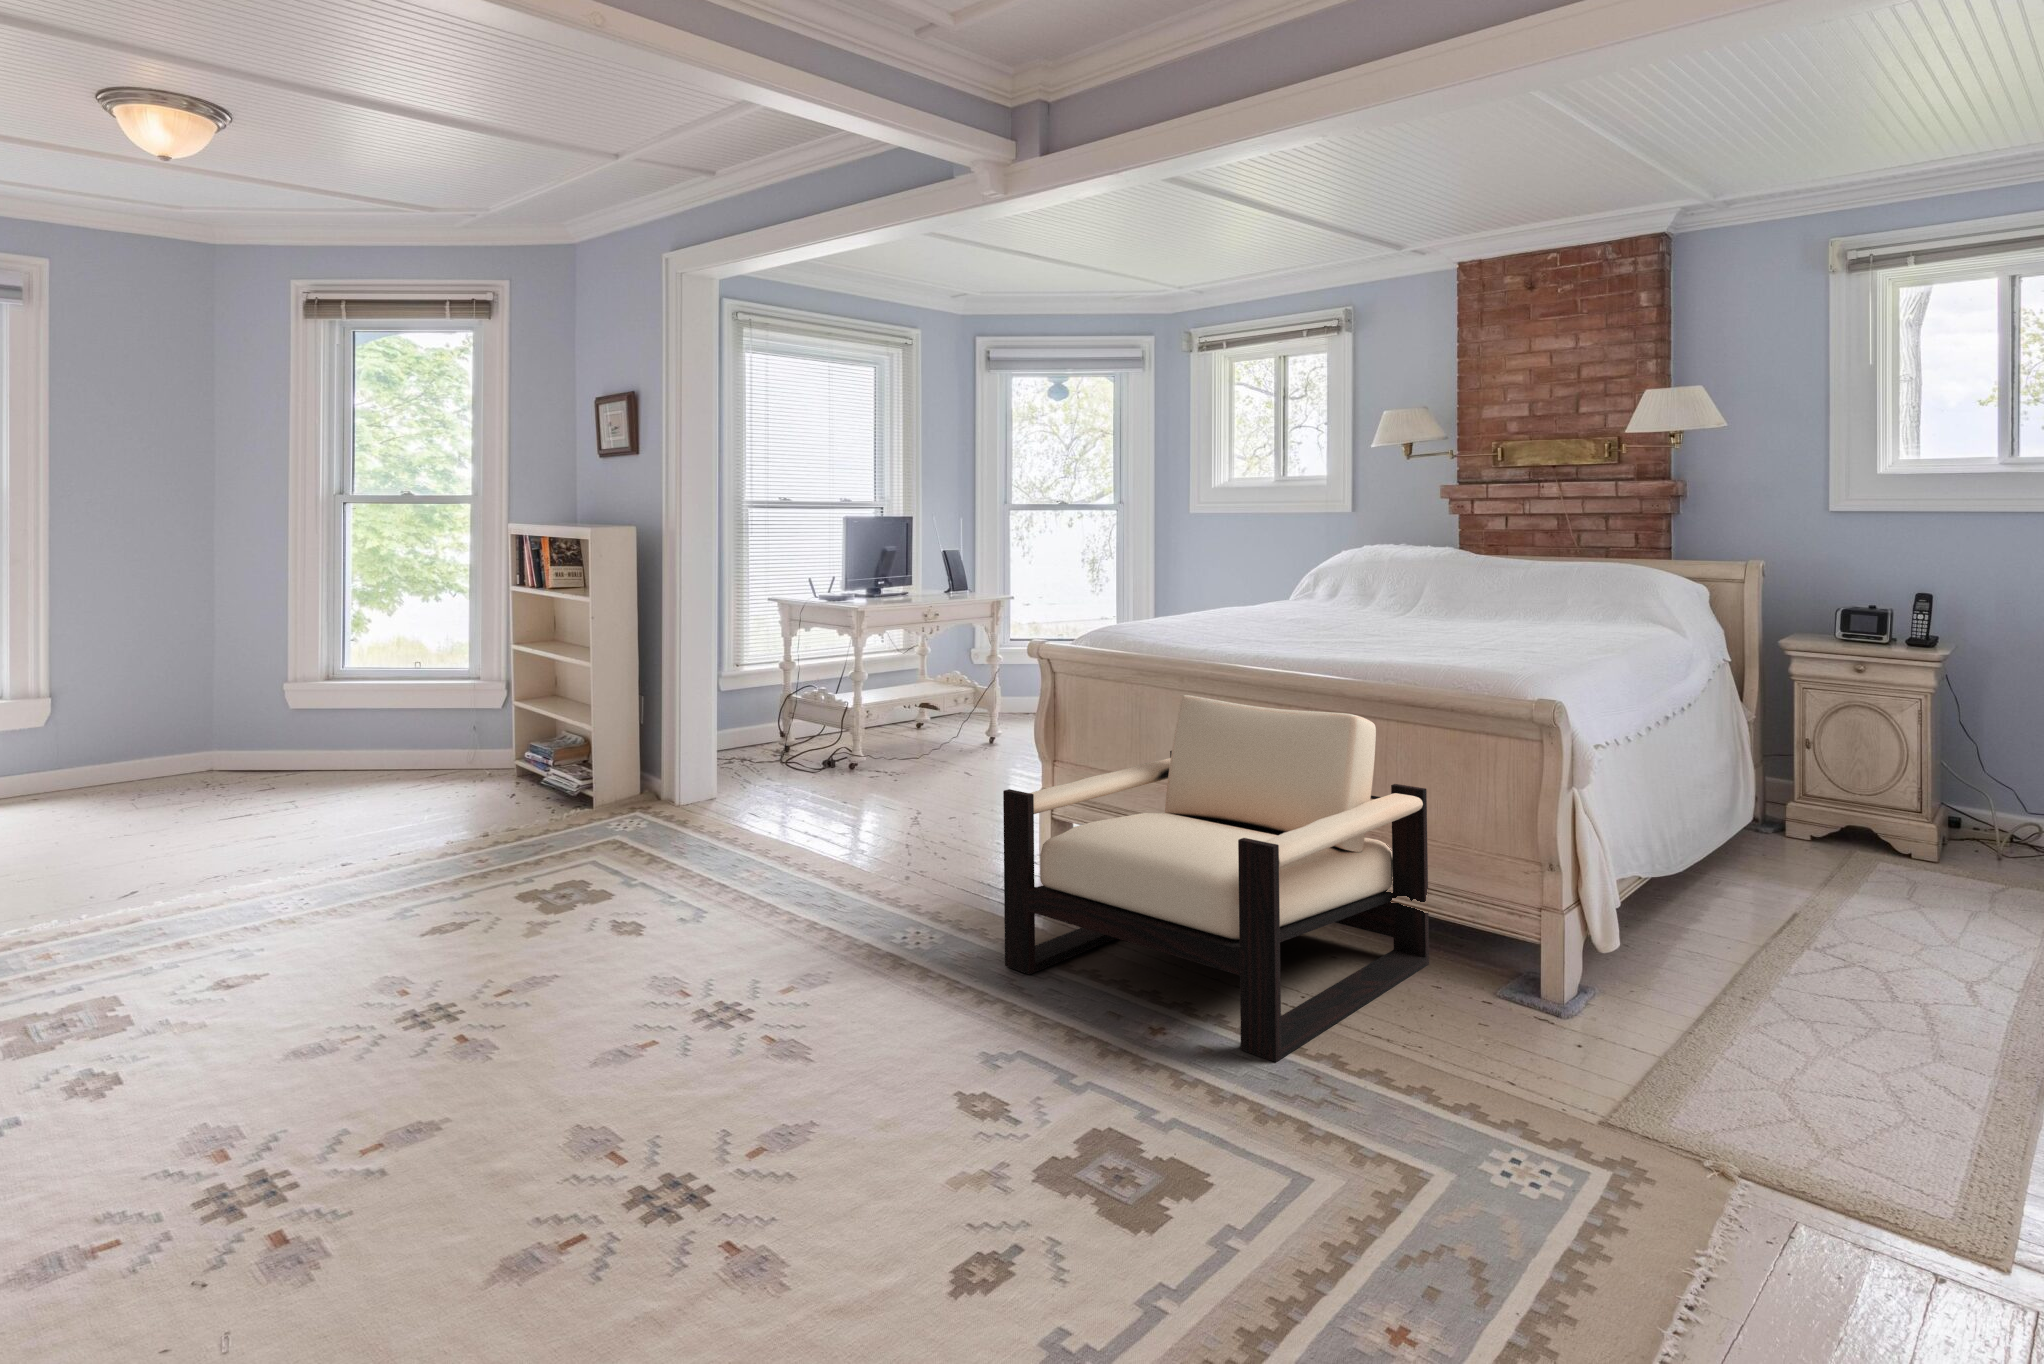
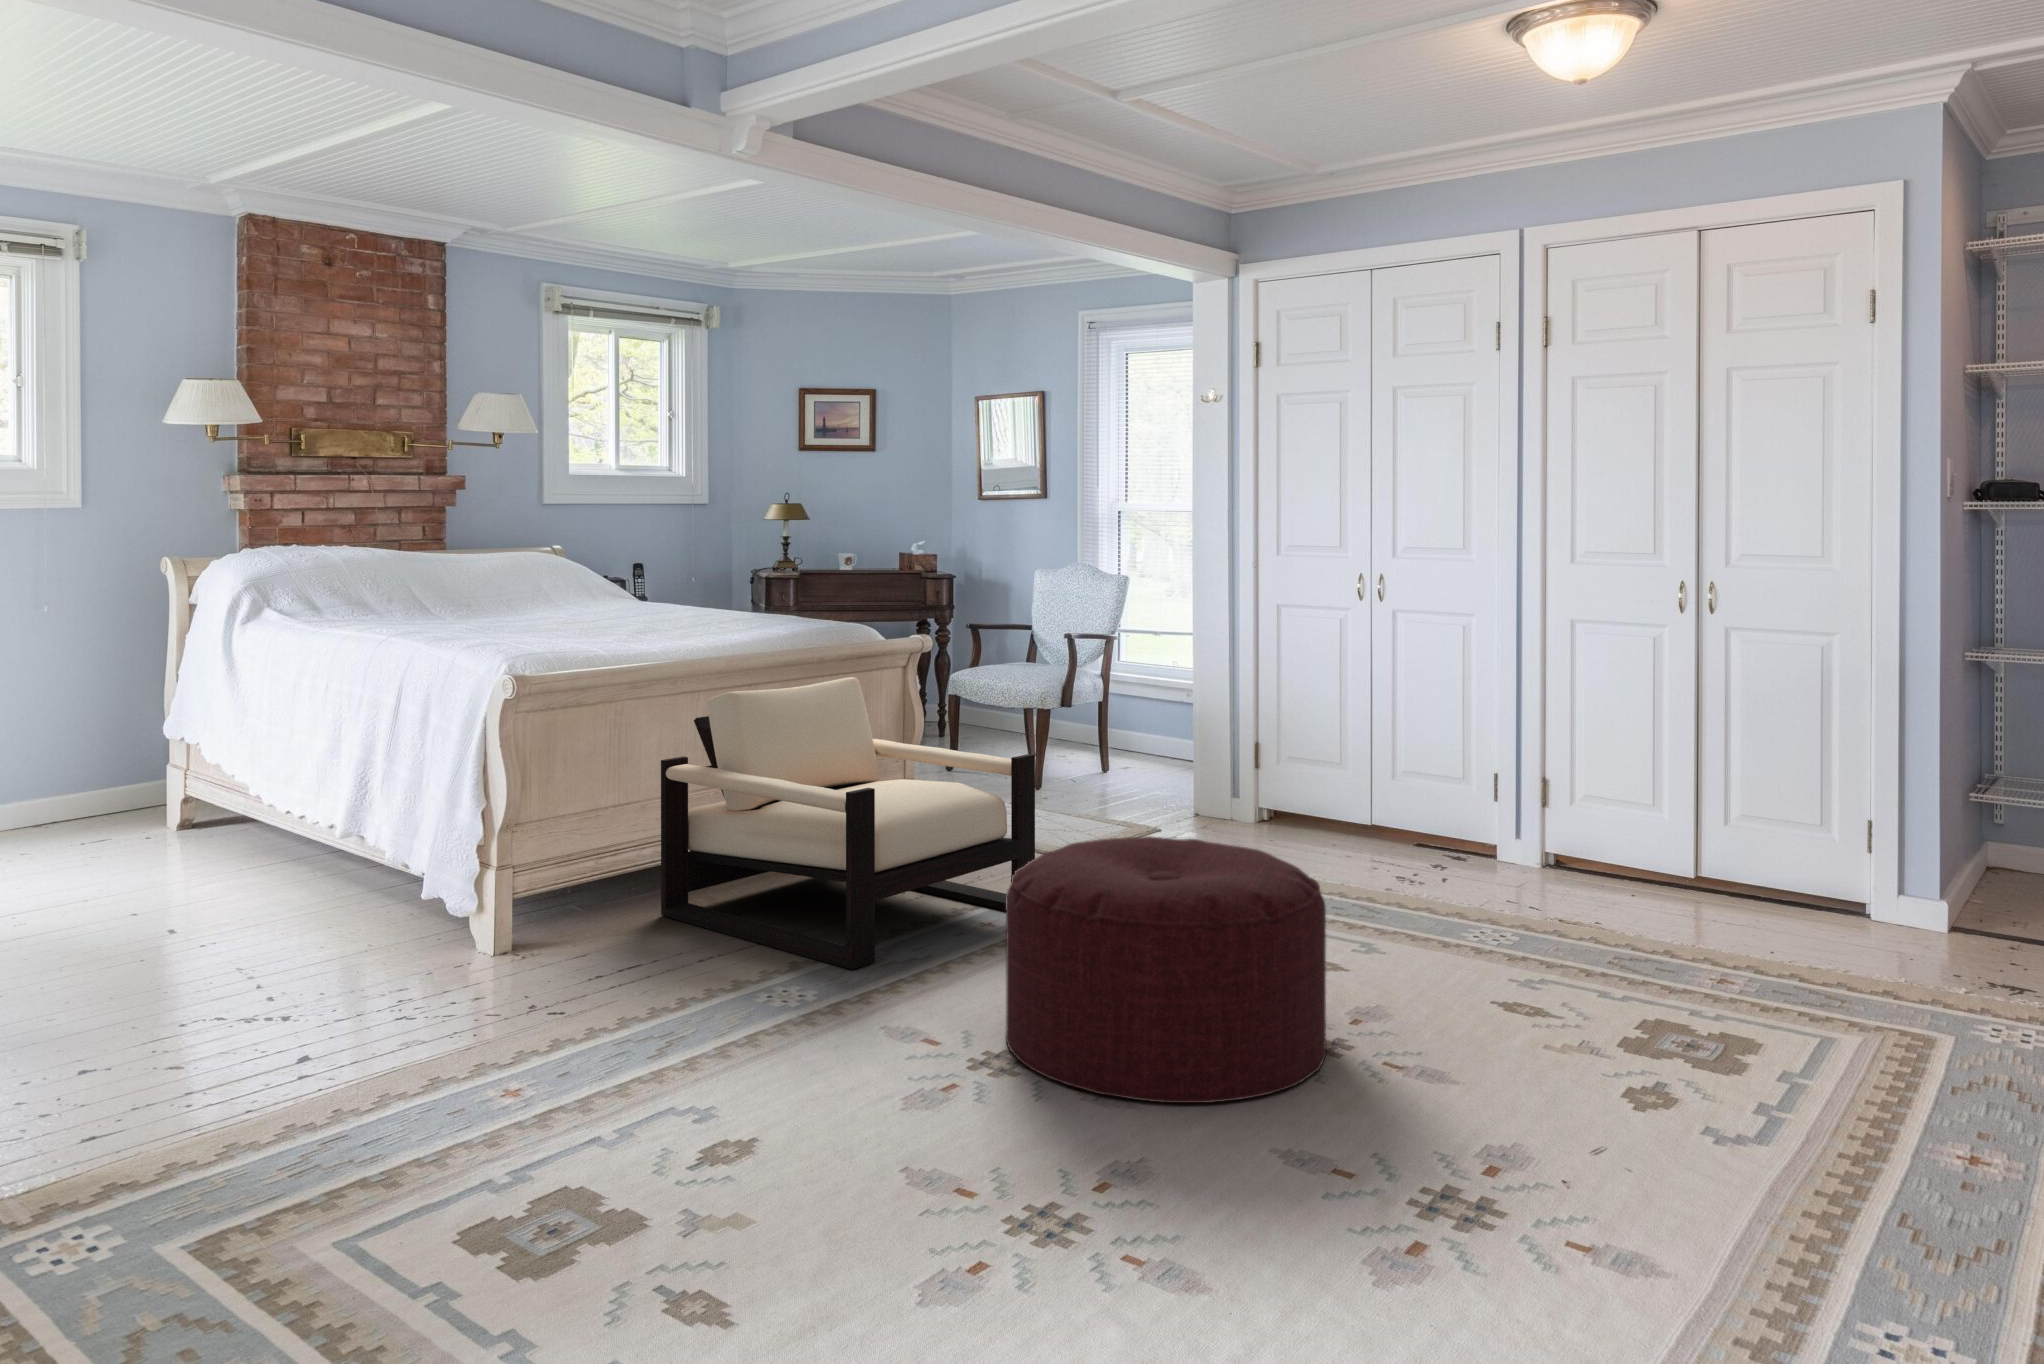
ottoman: none [560,860,921,1196] -> present [1006,836,1326,1103]

